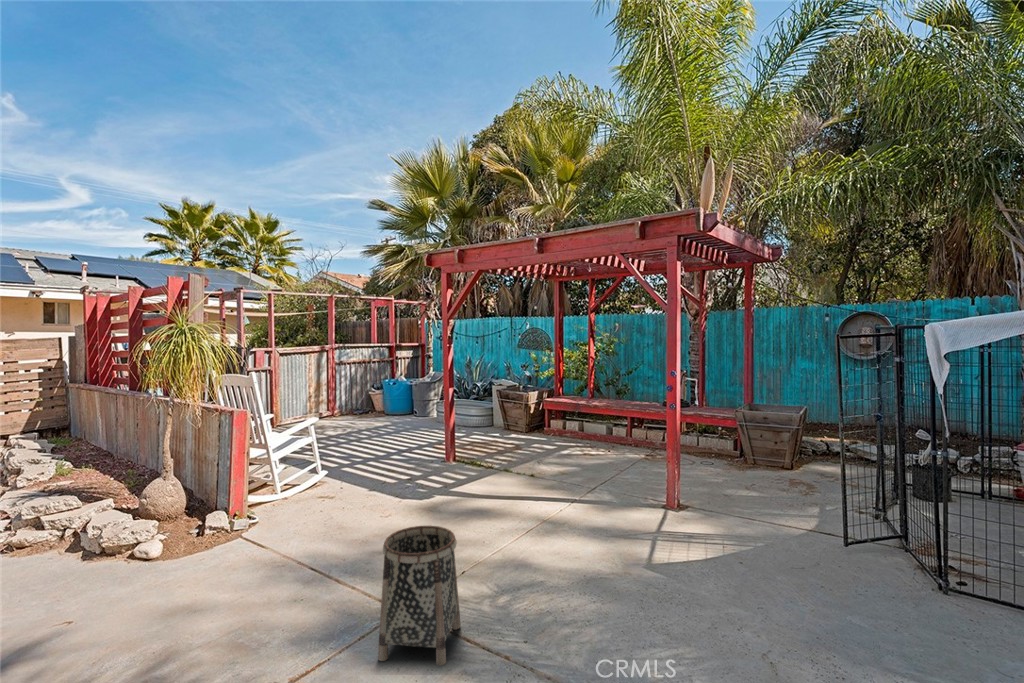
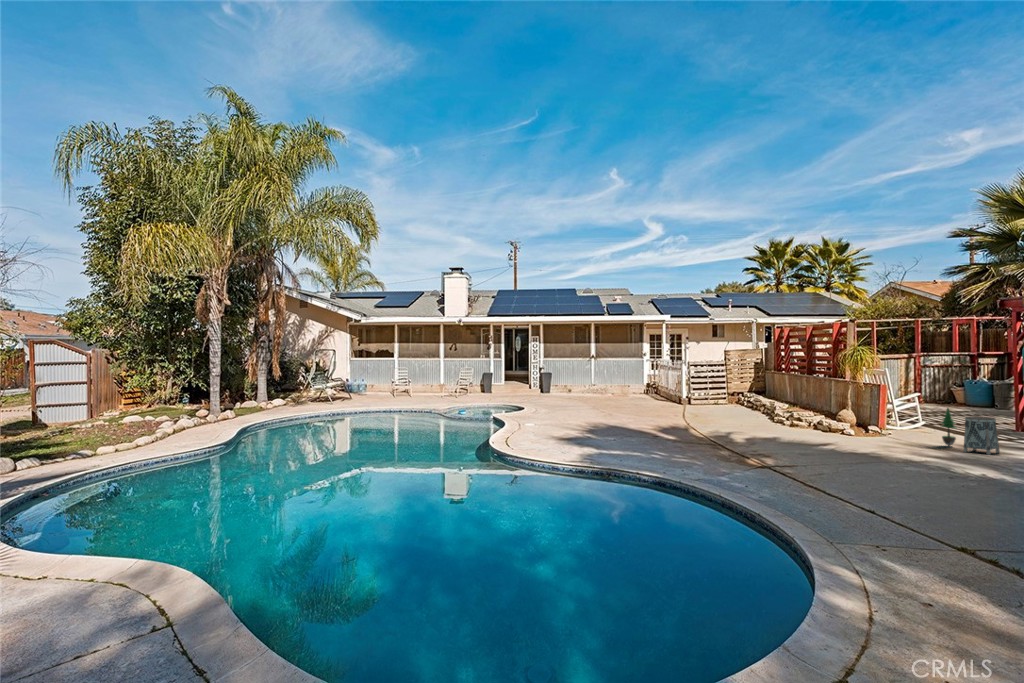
potted tree: none [325,497,366,606] -> present [941,408,957,446]

